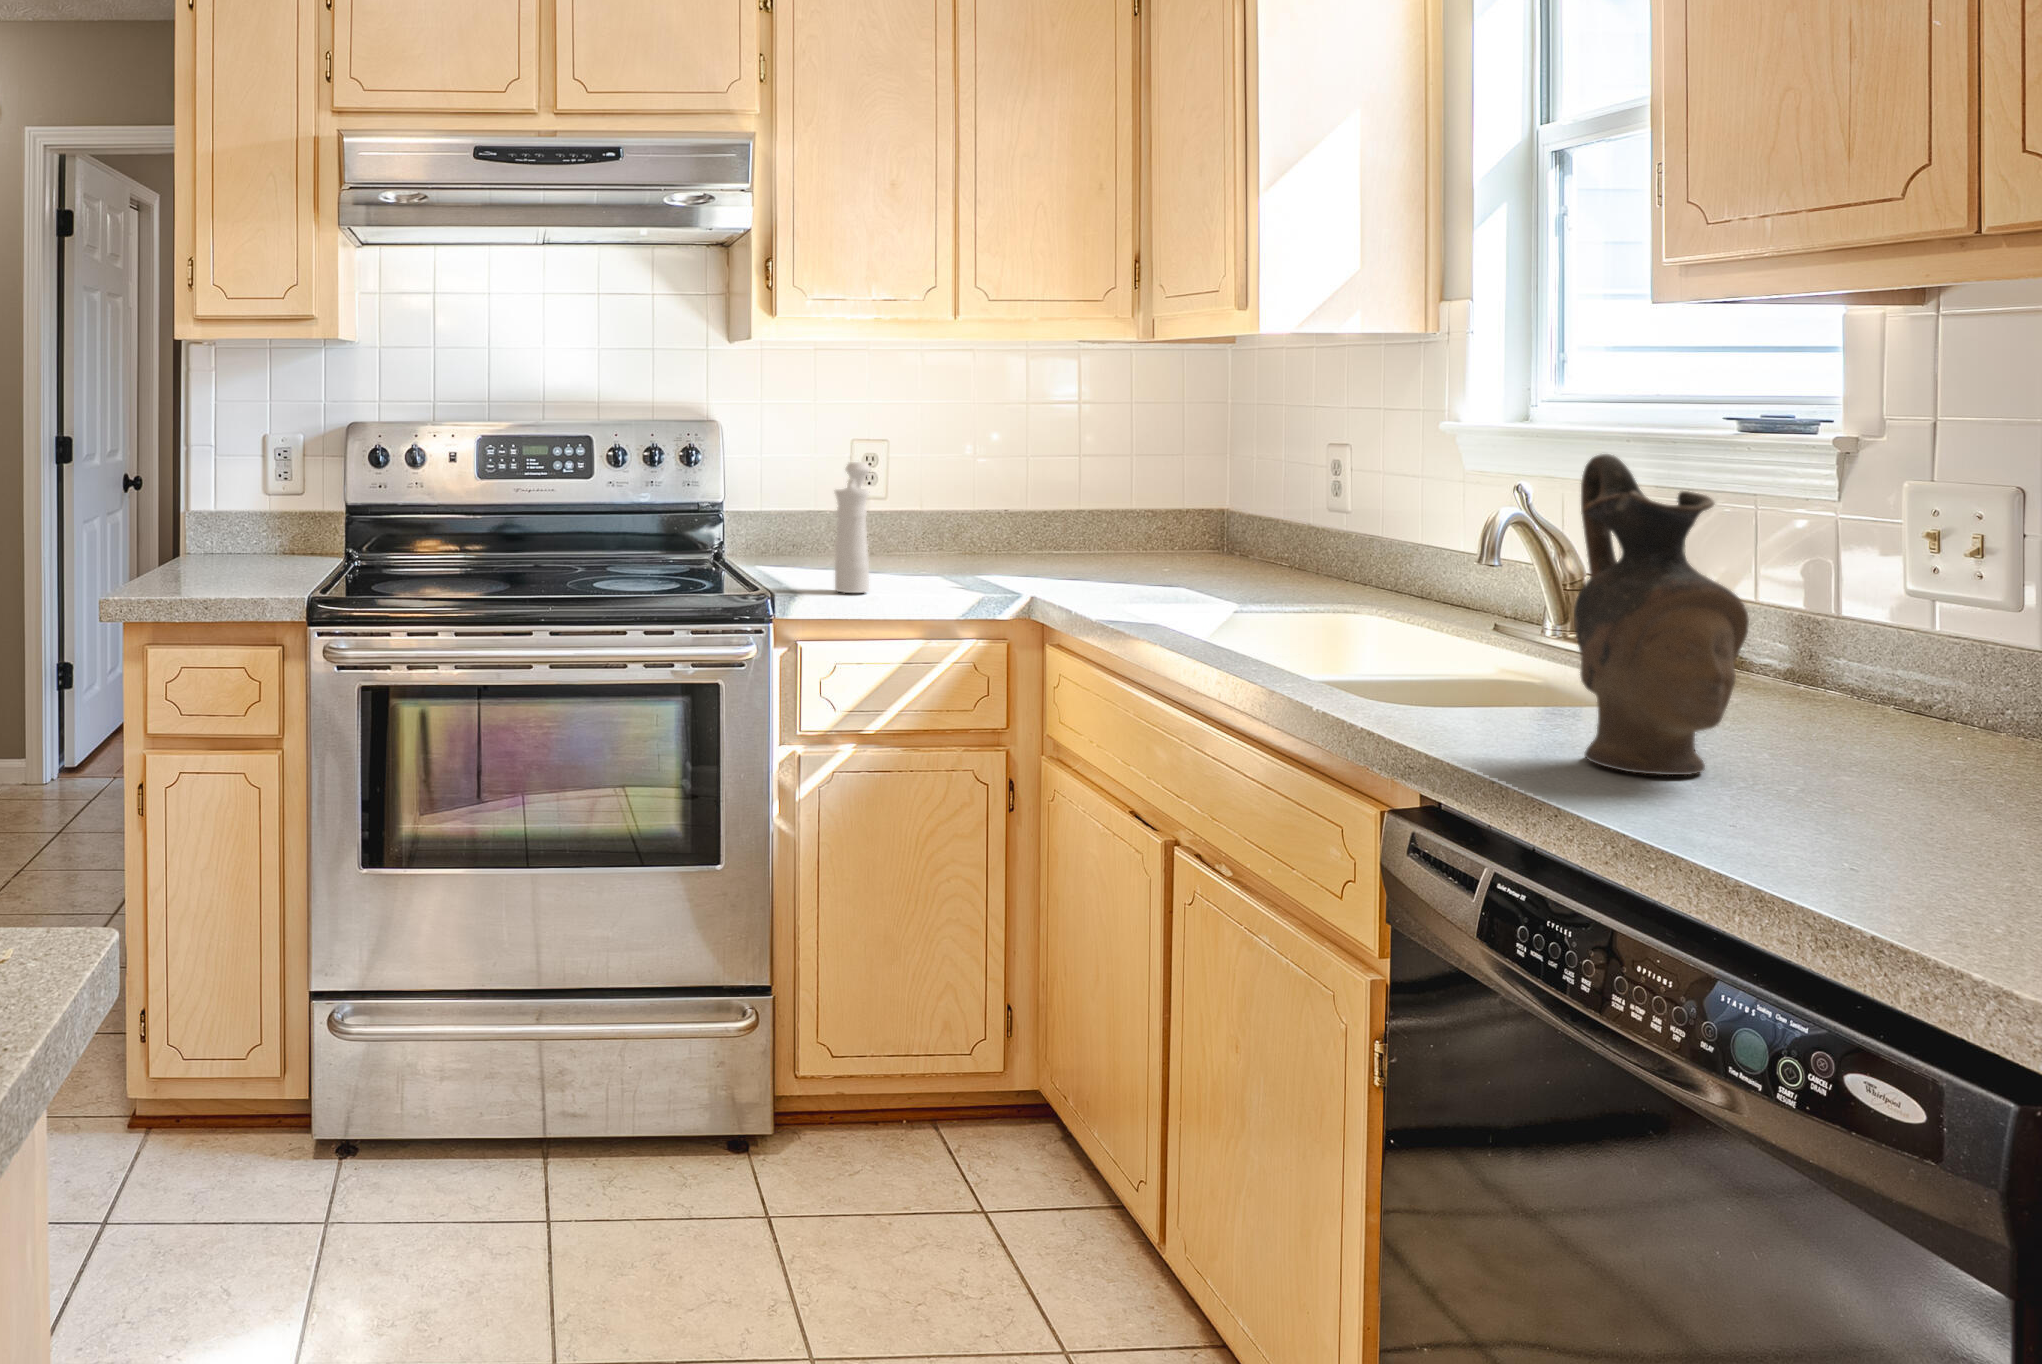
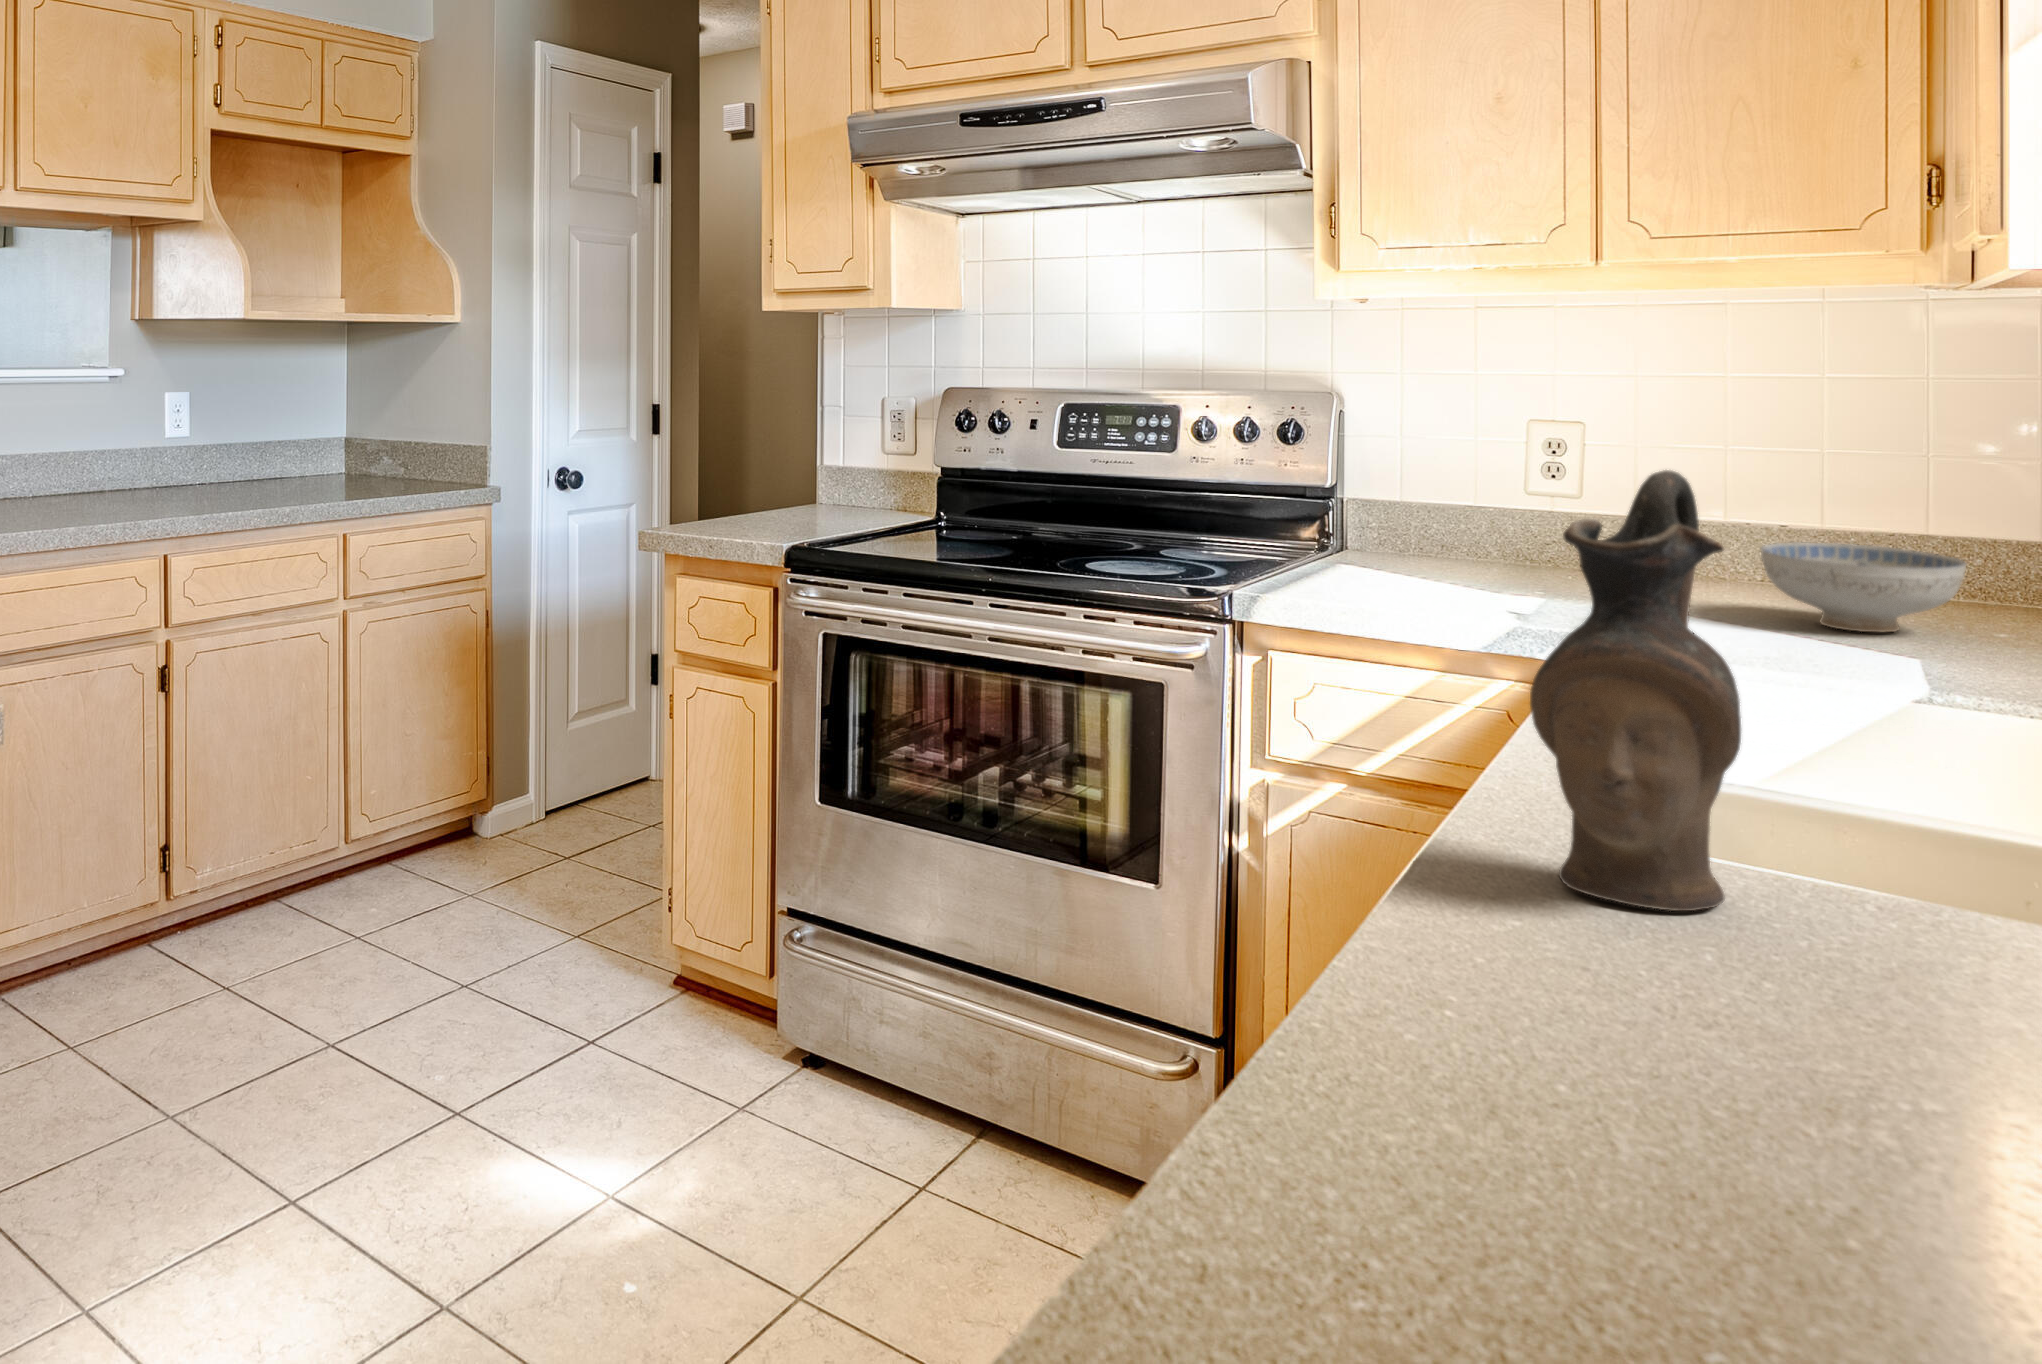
pepper mill: present [835,462,870,593] -> none [1330,448,1421,604]
ceramic bowl: none [1058,517,1173,576] -> present [1761,542,1966,632]

